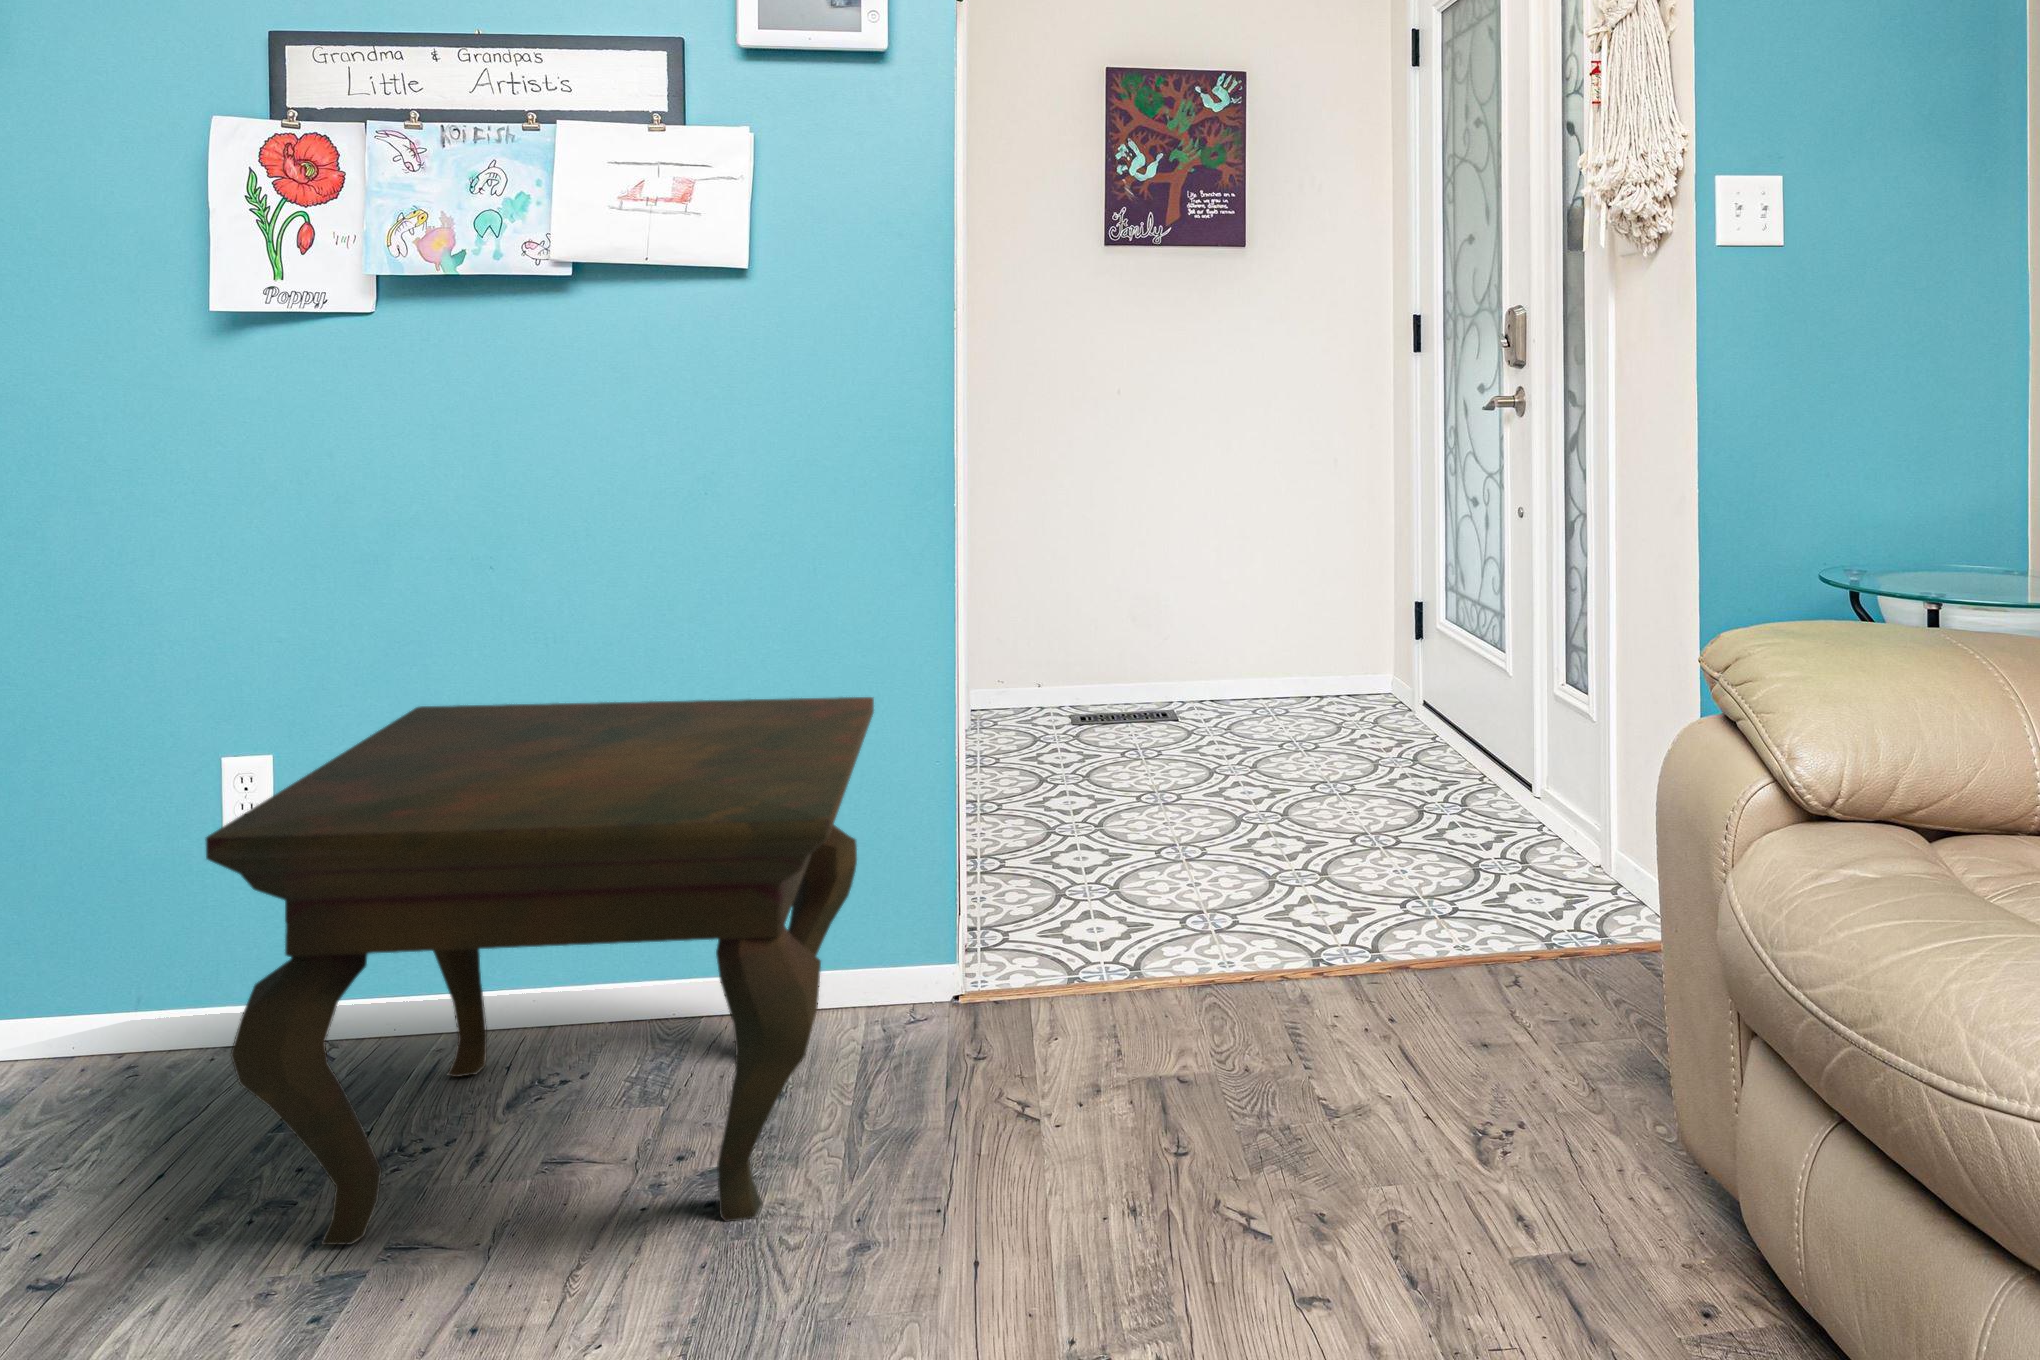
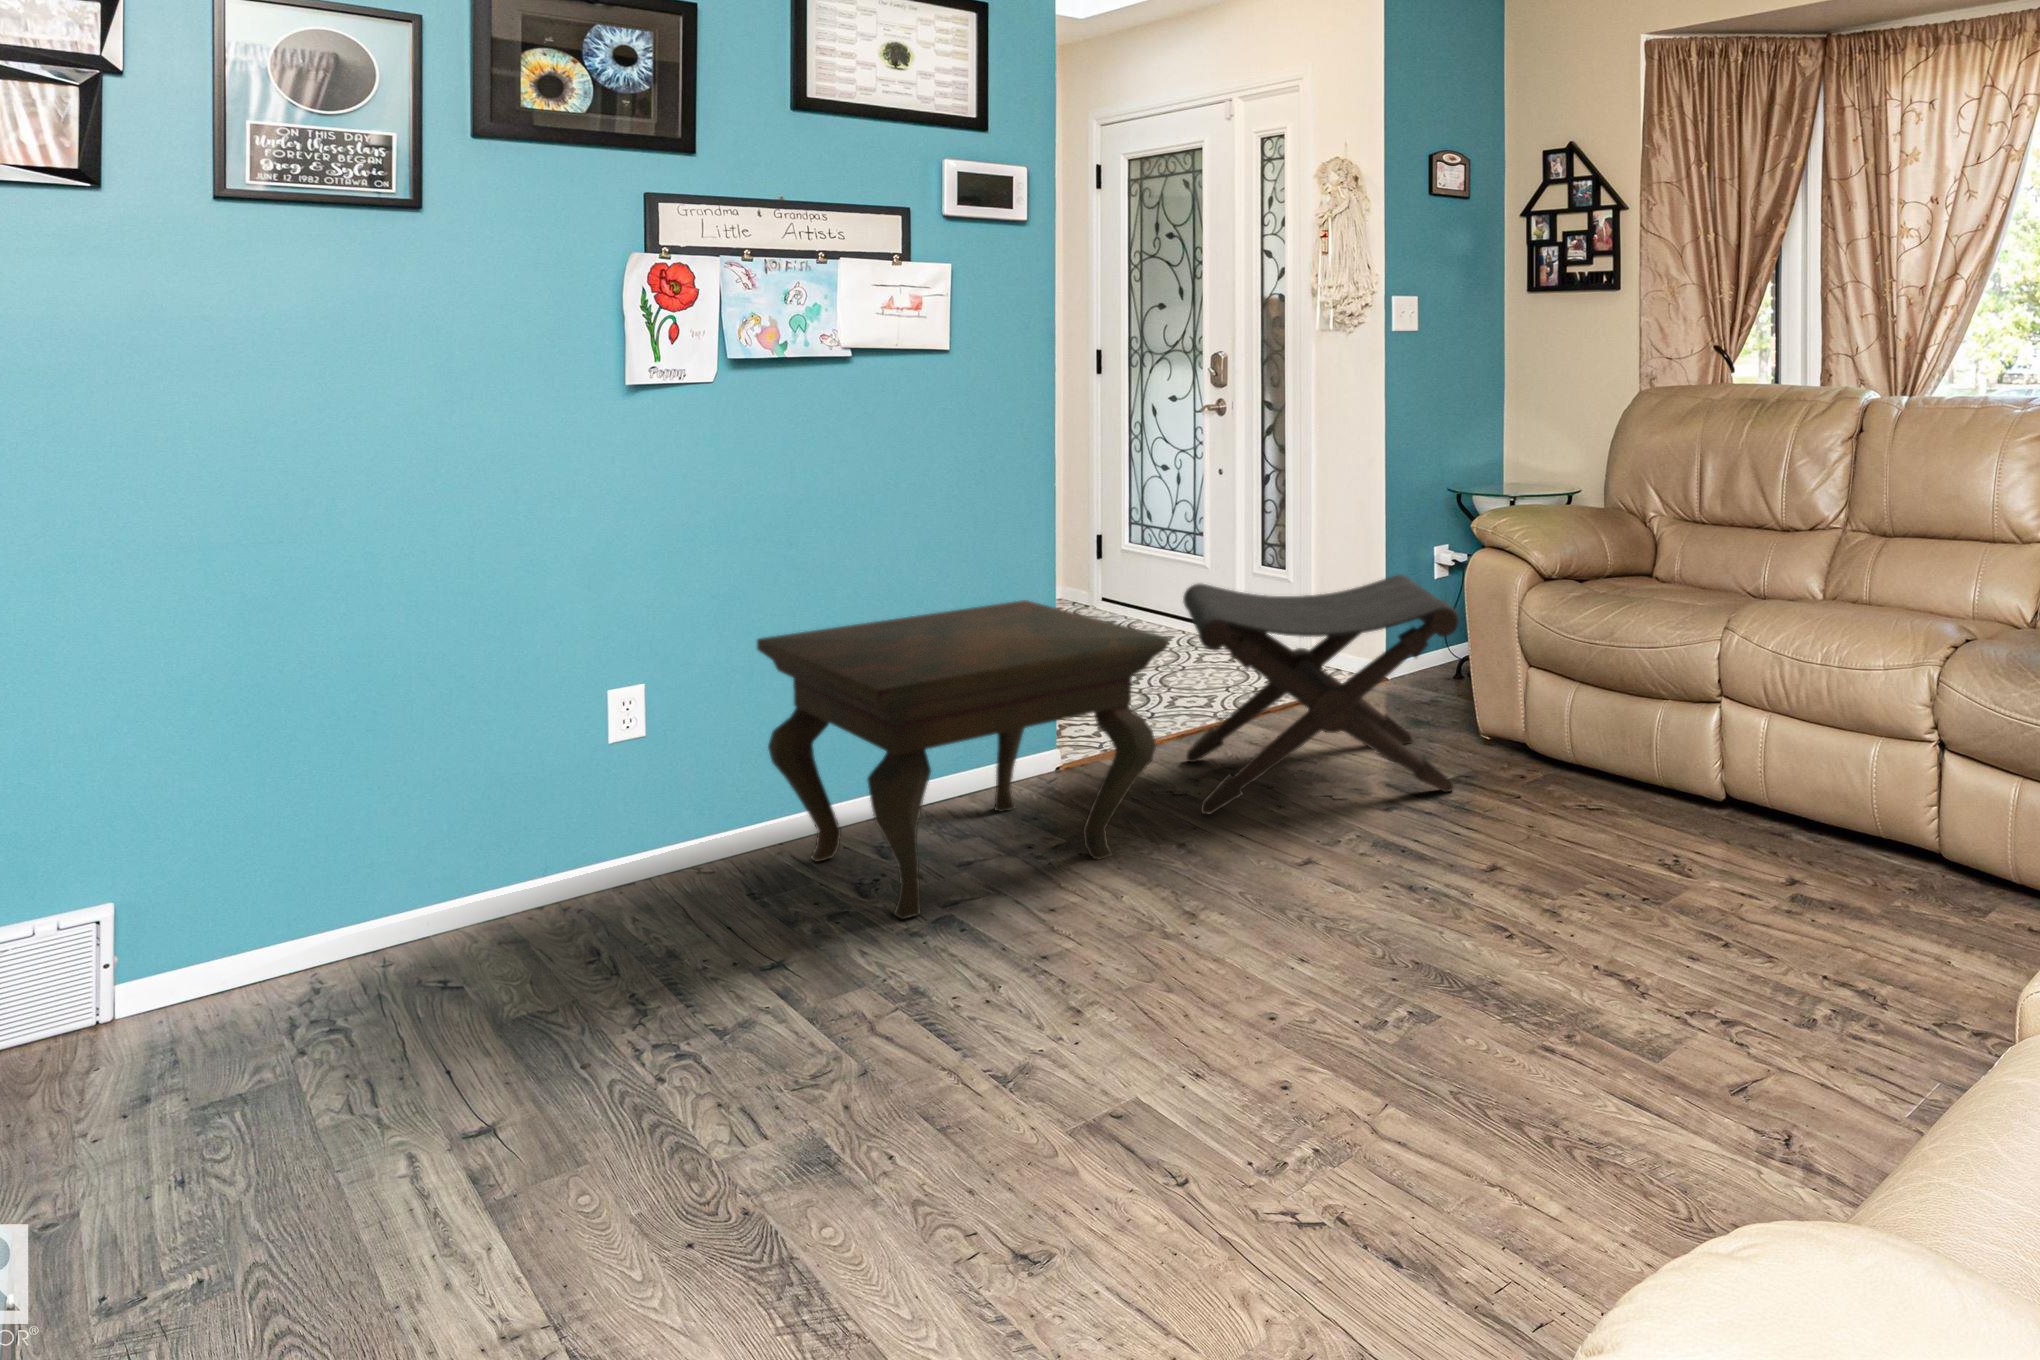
footstool: none [980,707,1591,1289] -> present [1183,574,1459,814]

